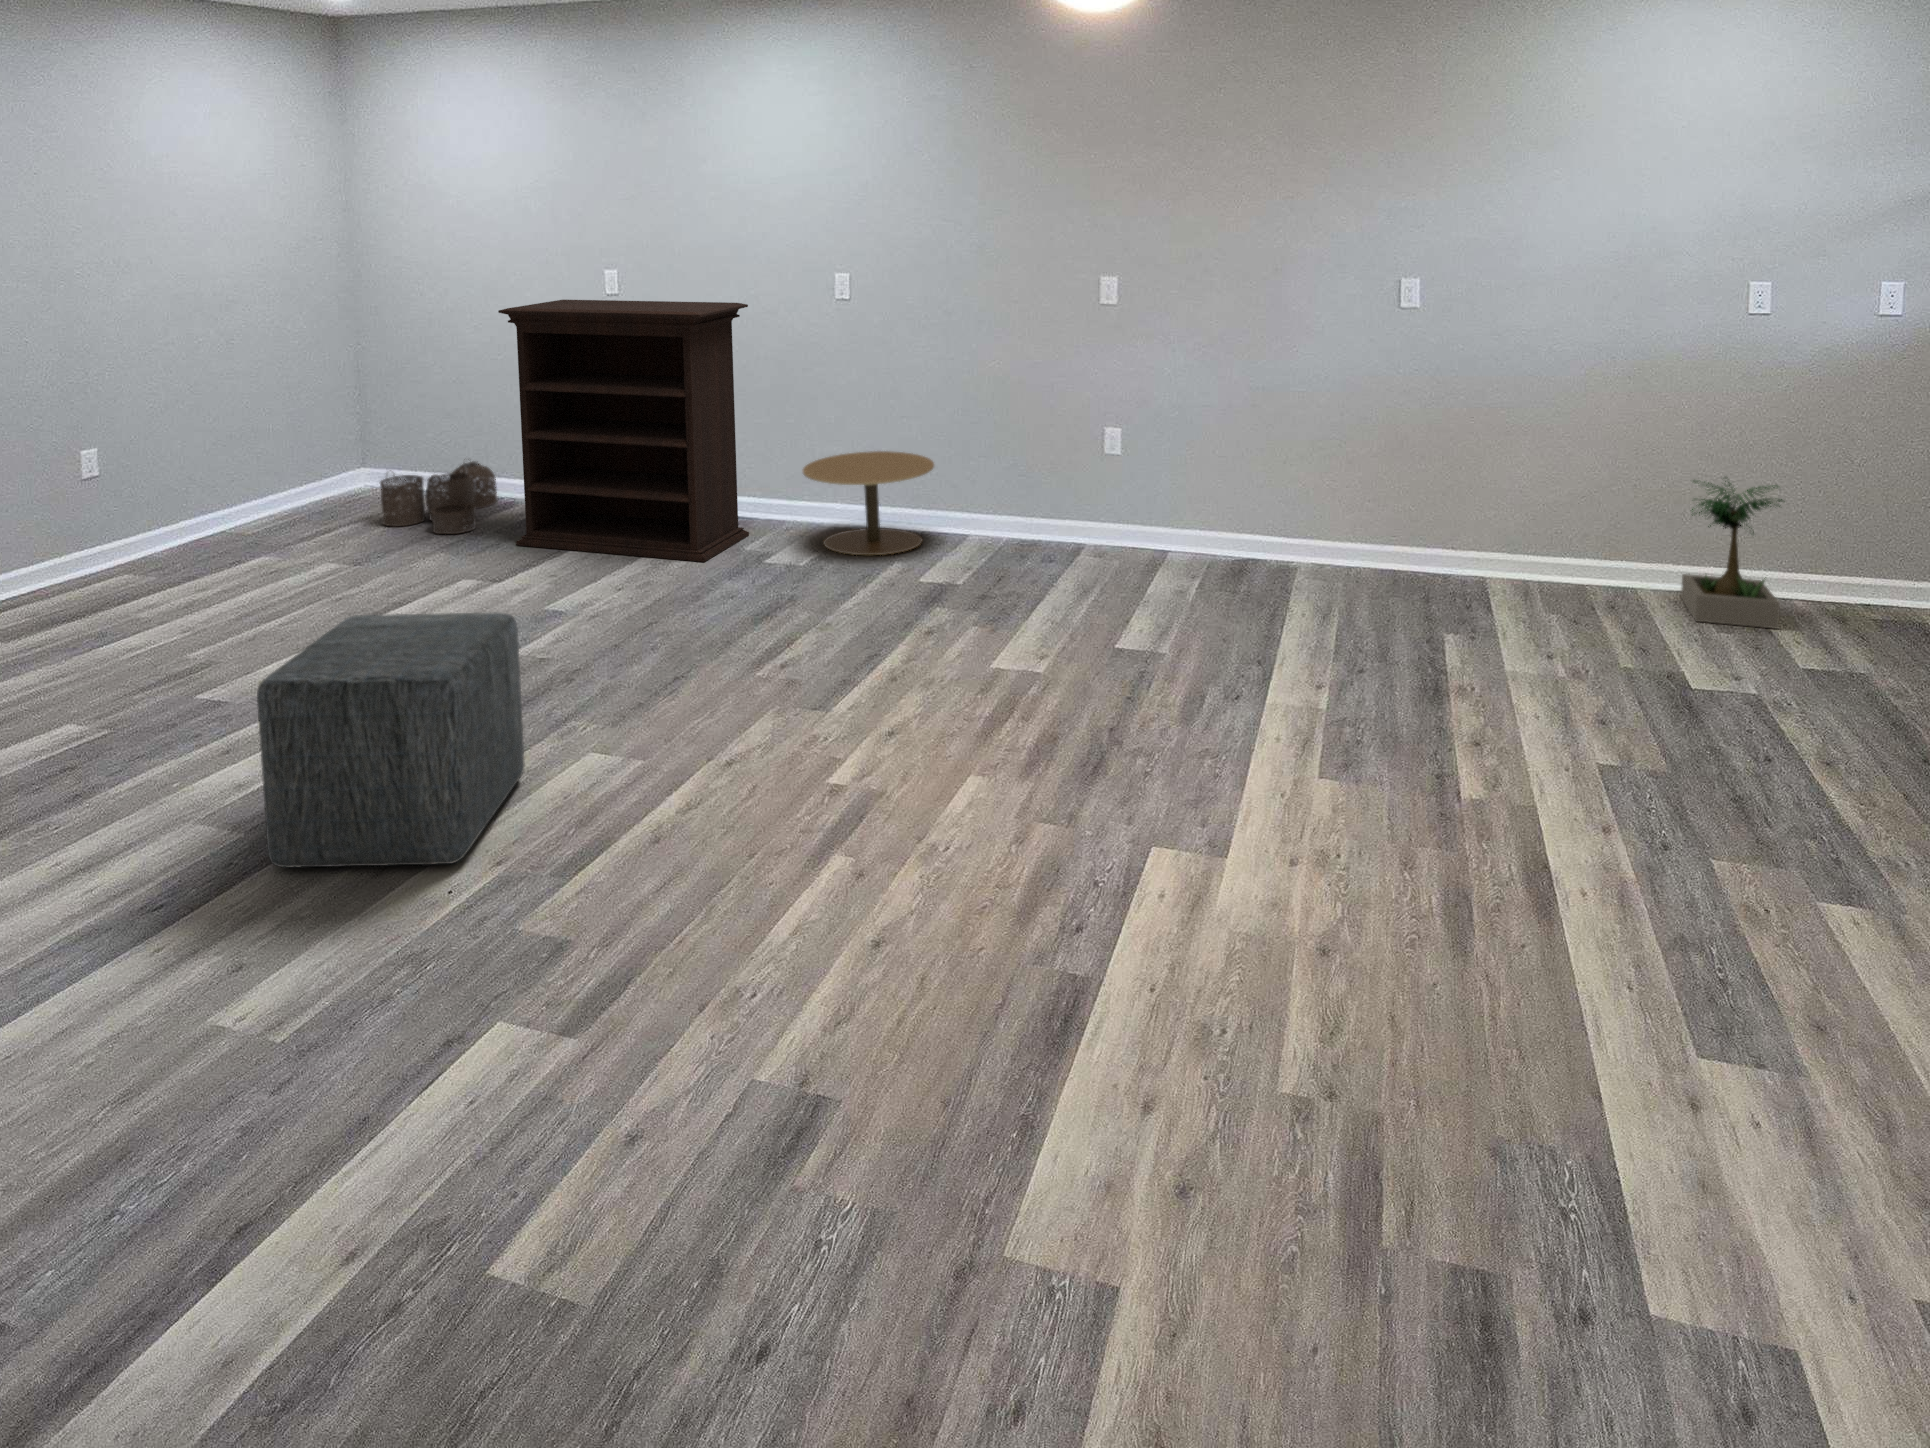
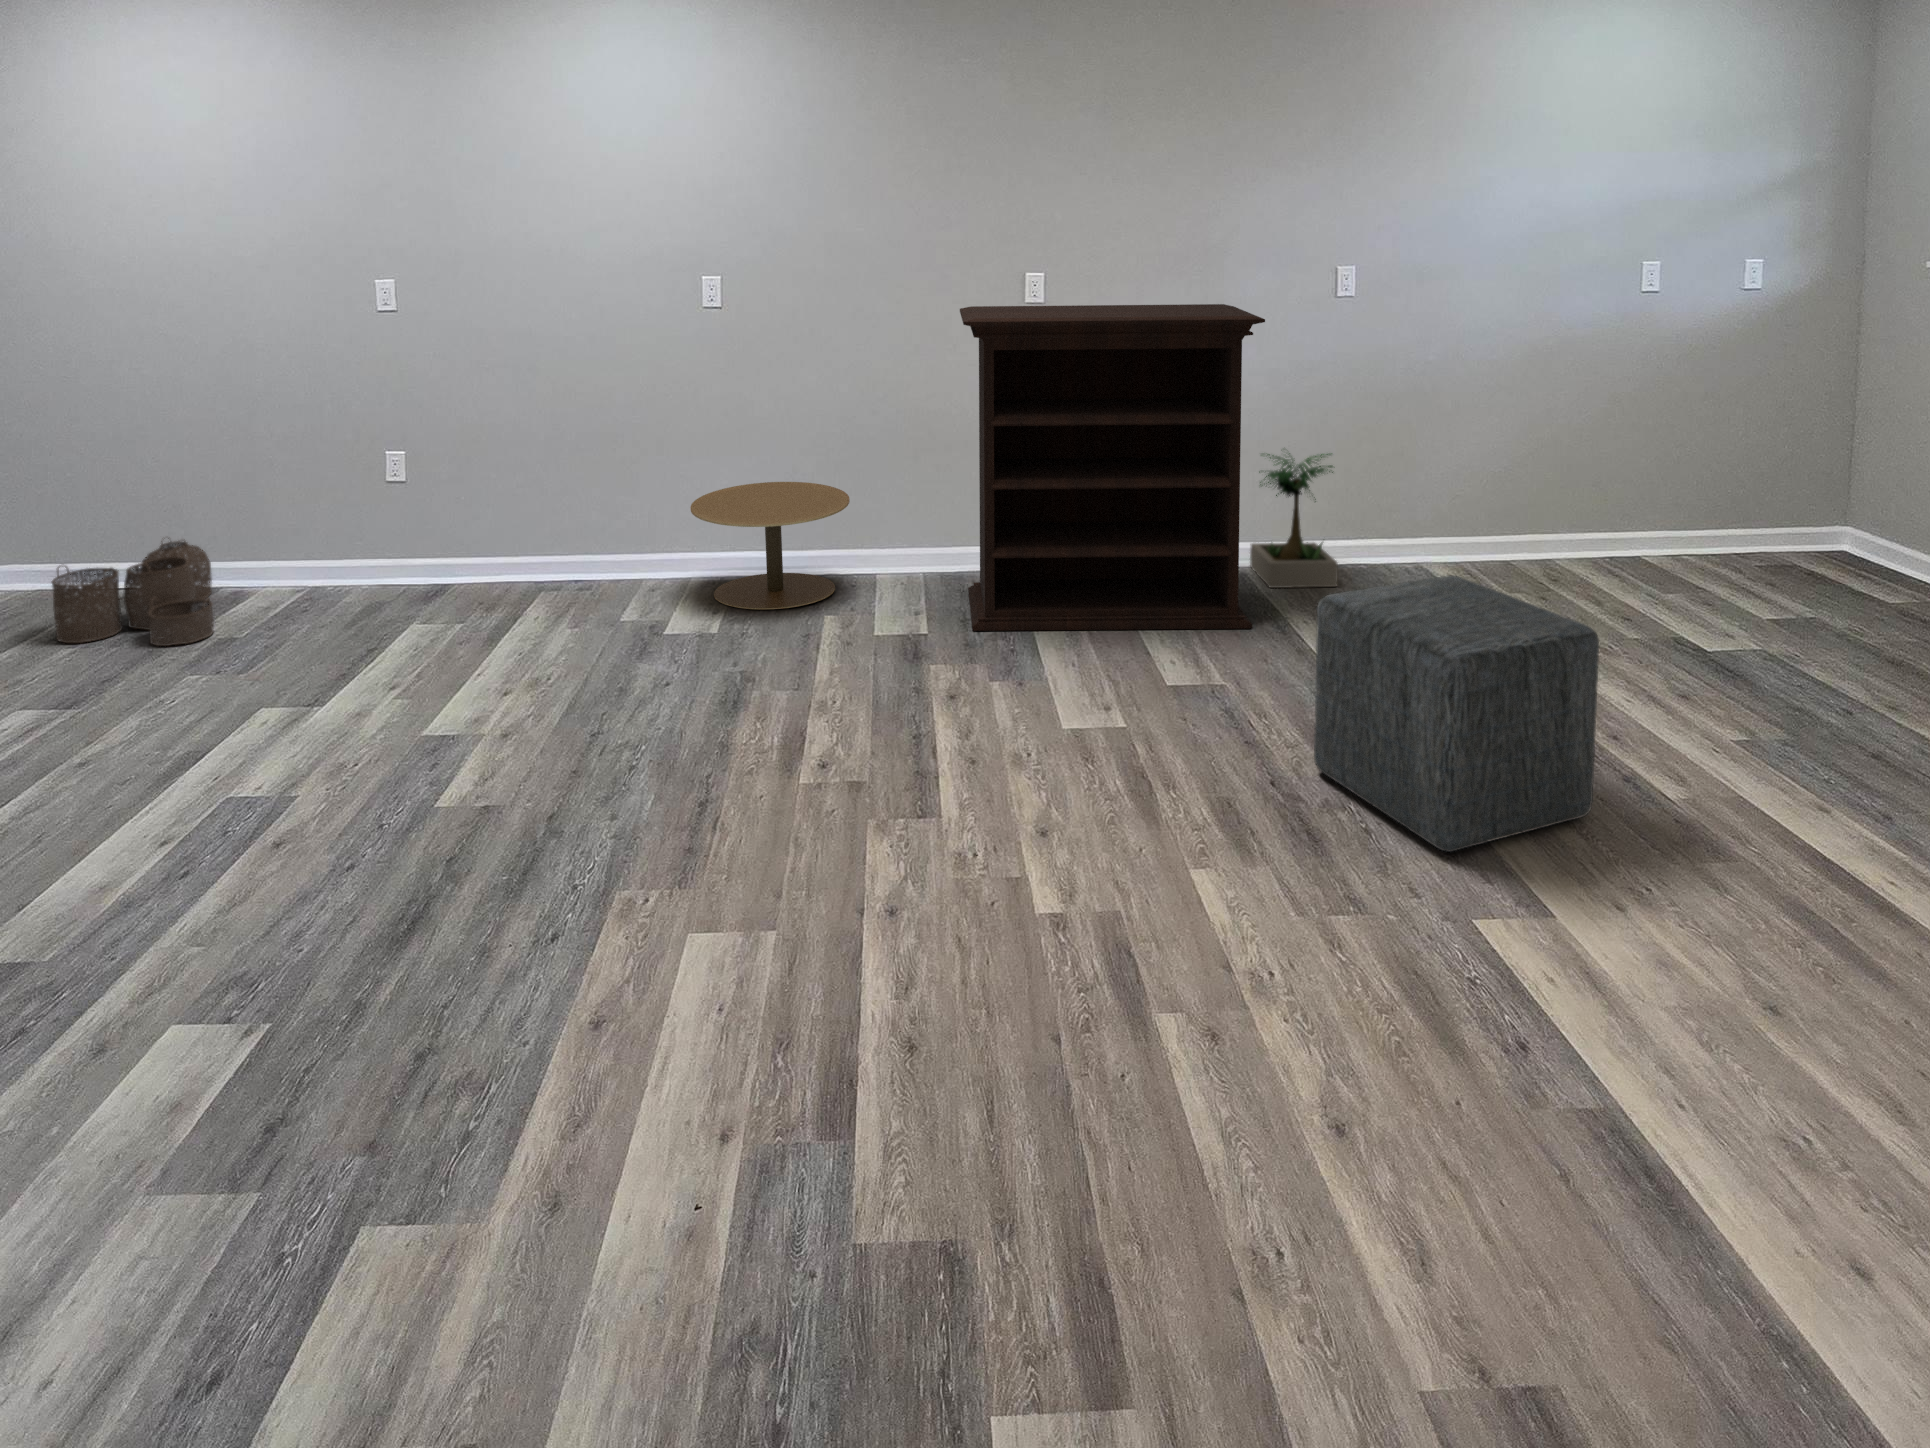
bookshelf: present [498,300,749,562] -> present [960,304,1265,631]
potted plant: present [1681,480,1782,629] -> present [1250,453,1338,588]
ottoman: present [257,613,525,868] -> present [1314,575,1599,852]

